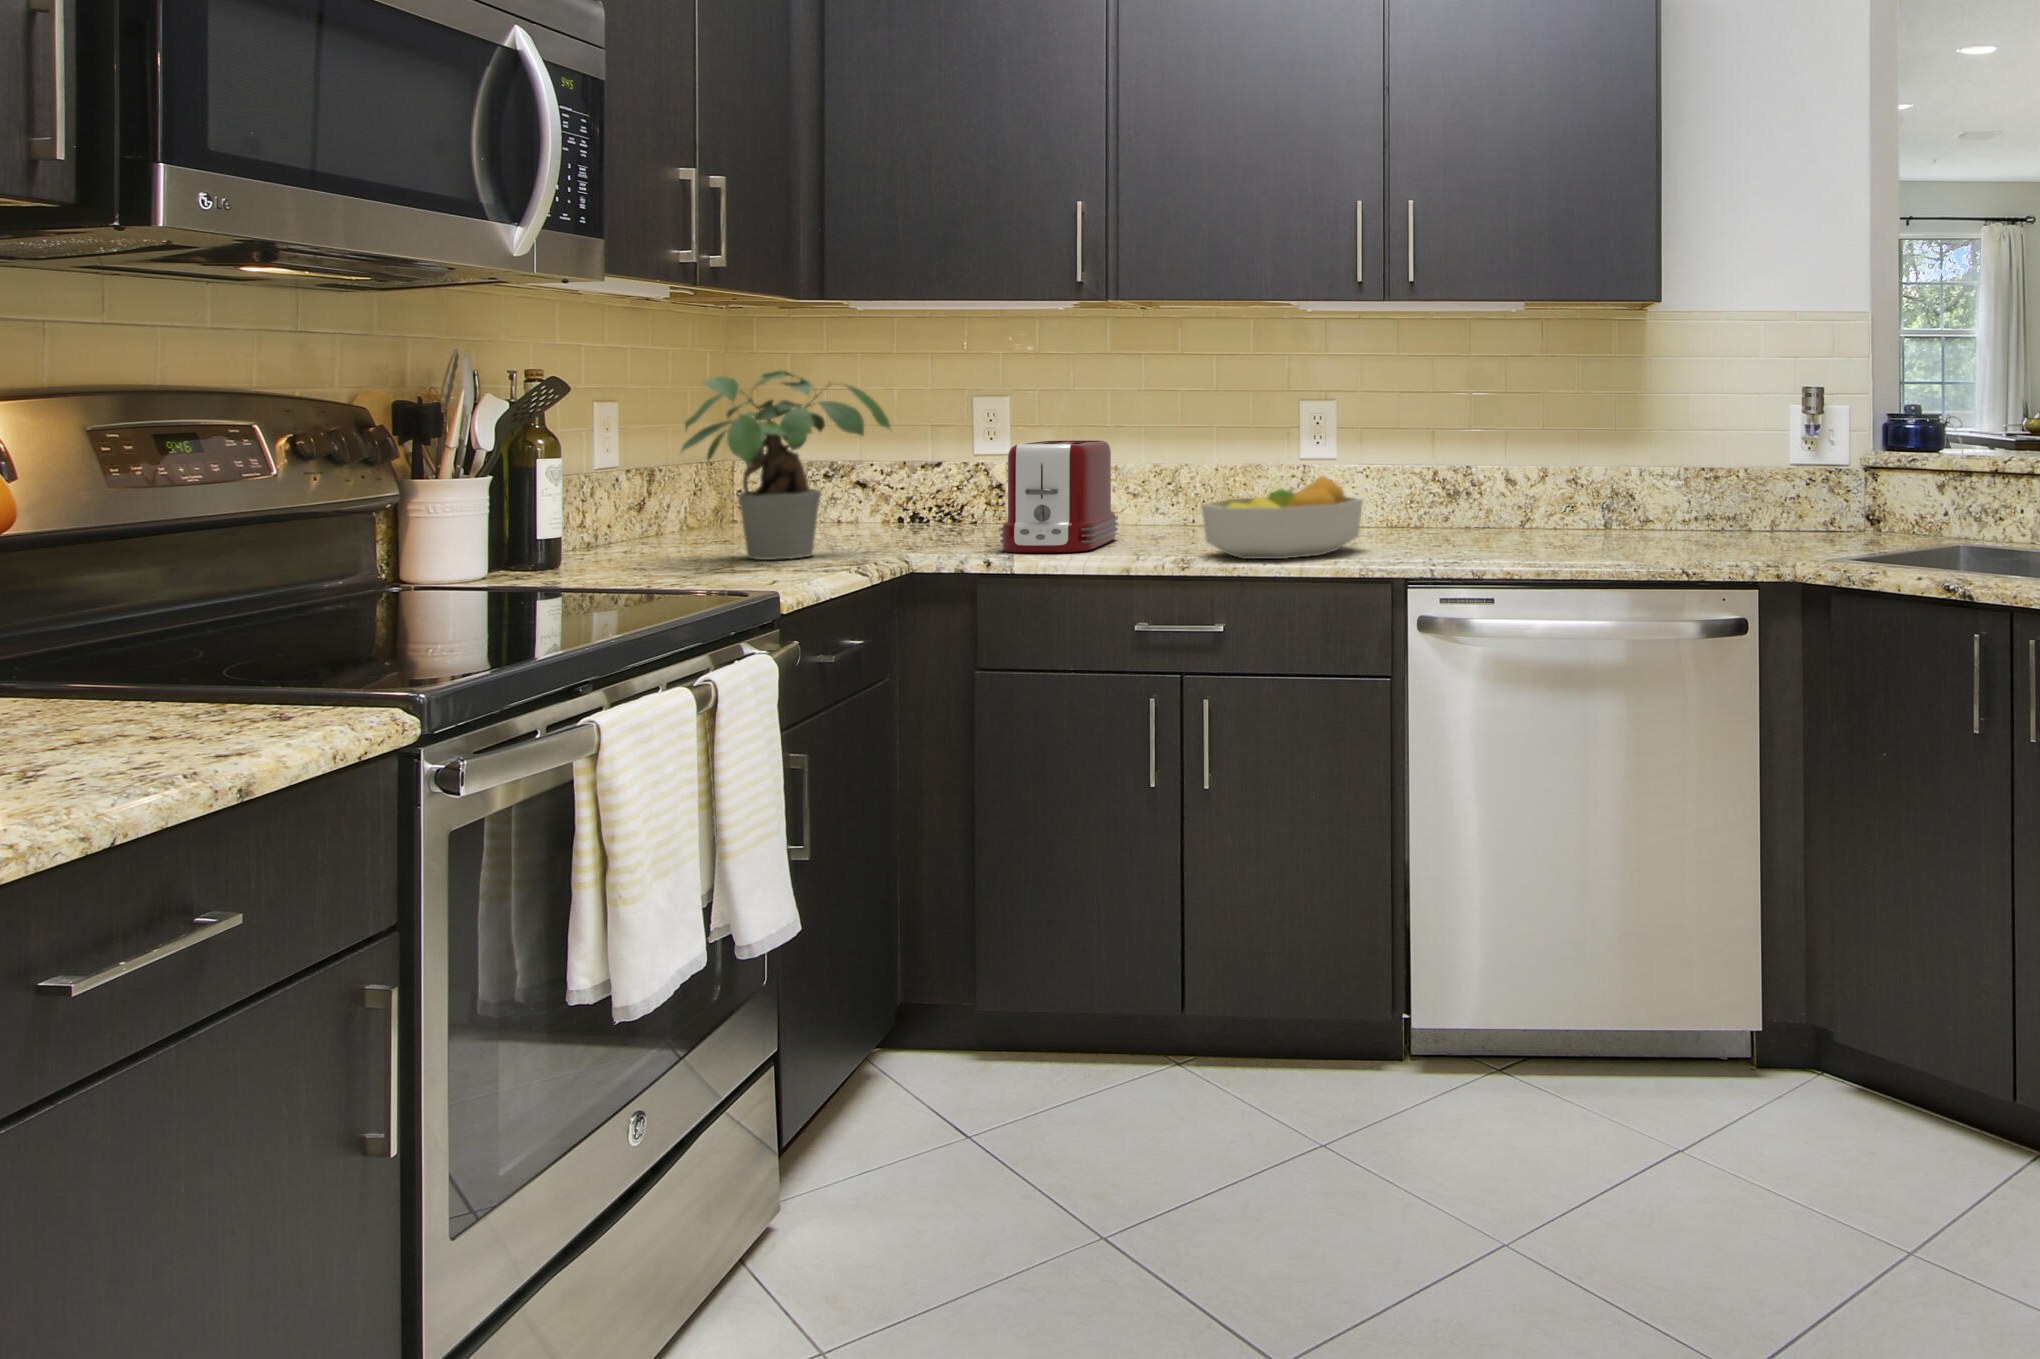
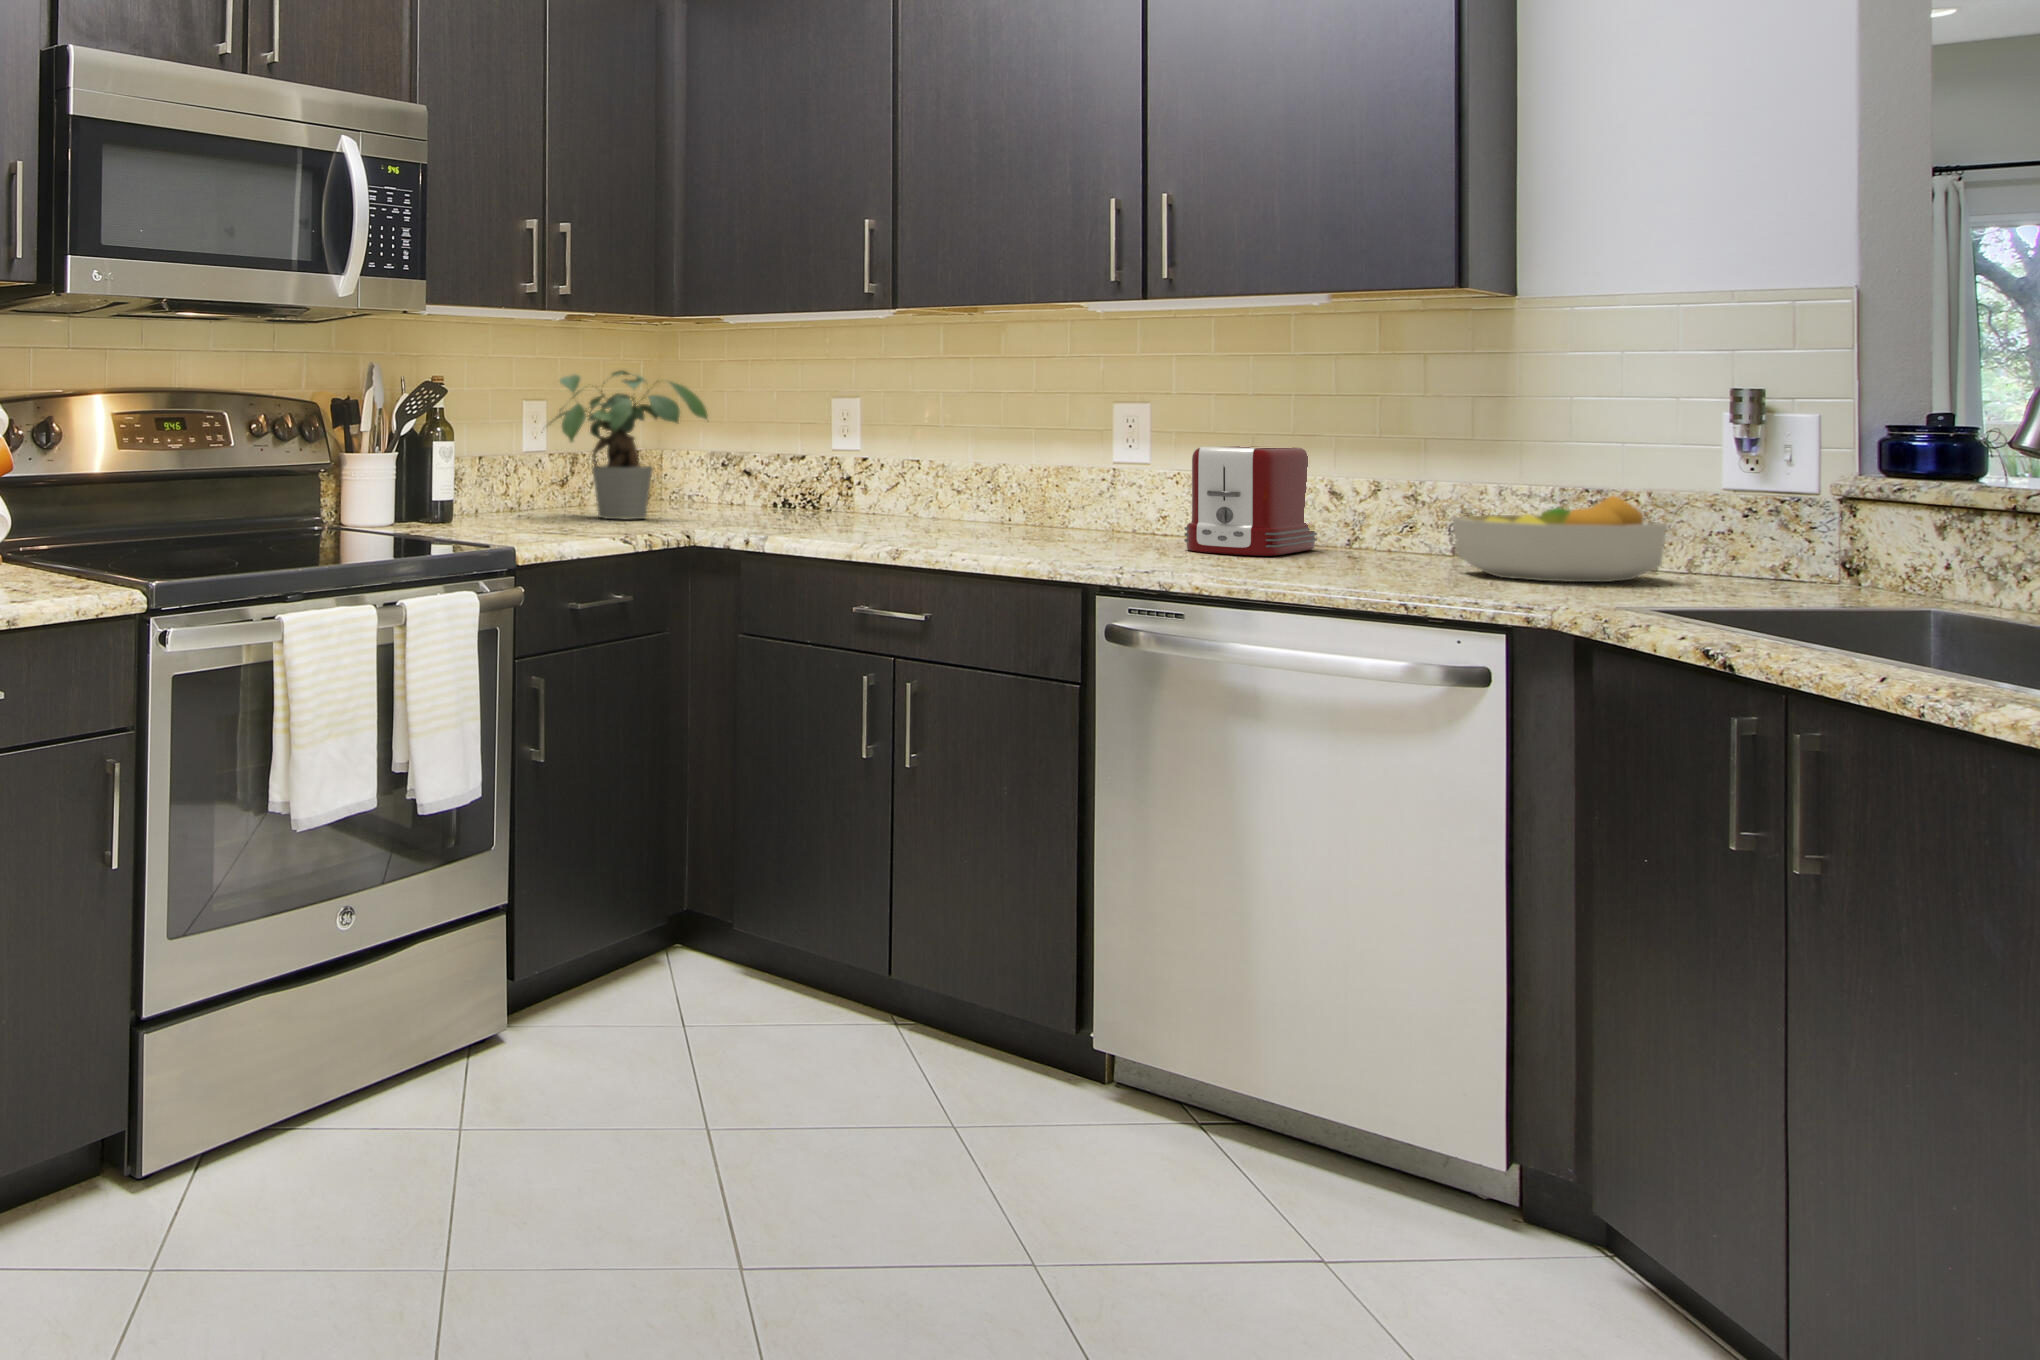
toaster: present [1000,440,1118,553] -> present [1184,446,1317,556]
fruit bowl: present [1201,476,1363,559] -> present [1452,495,1667,582]

